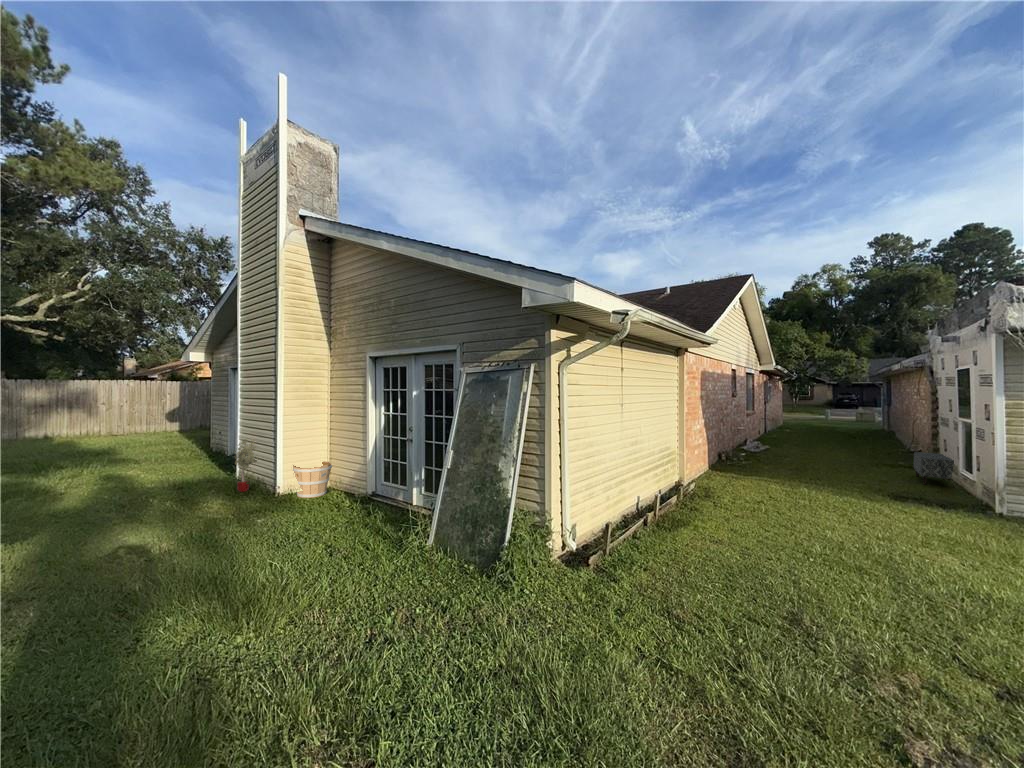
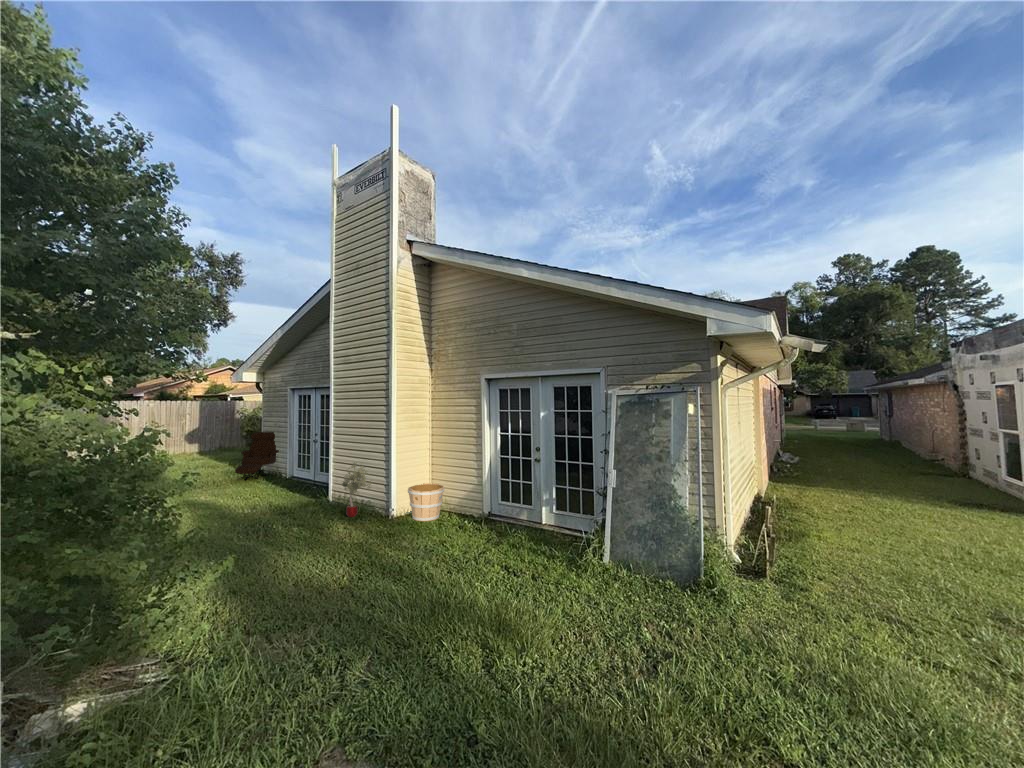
lounge chair: none [178,410,229,456] -> present [235,432,279,479]
bench: present [914,452,955,488] -> none [953,460,1006,493]

